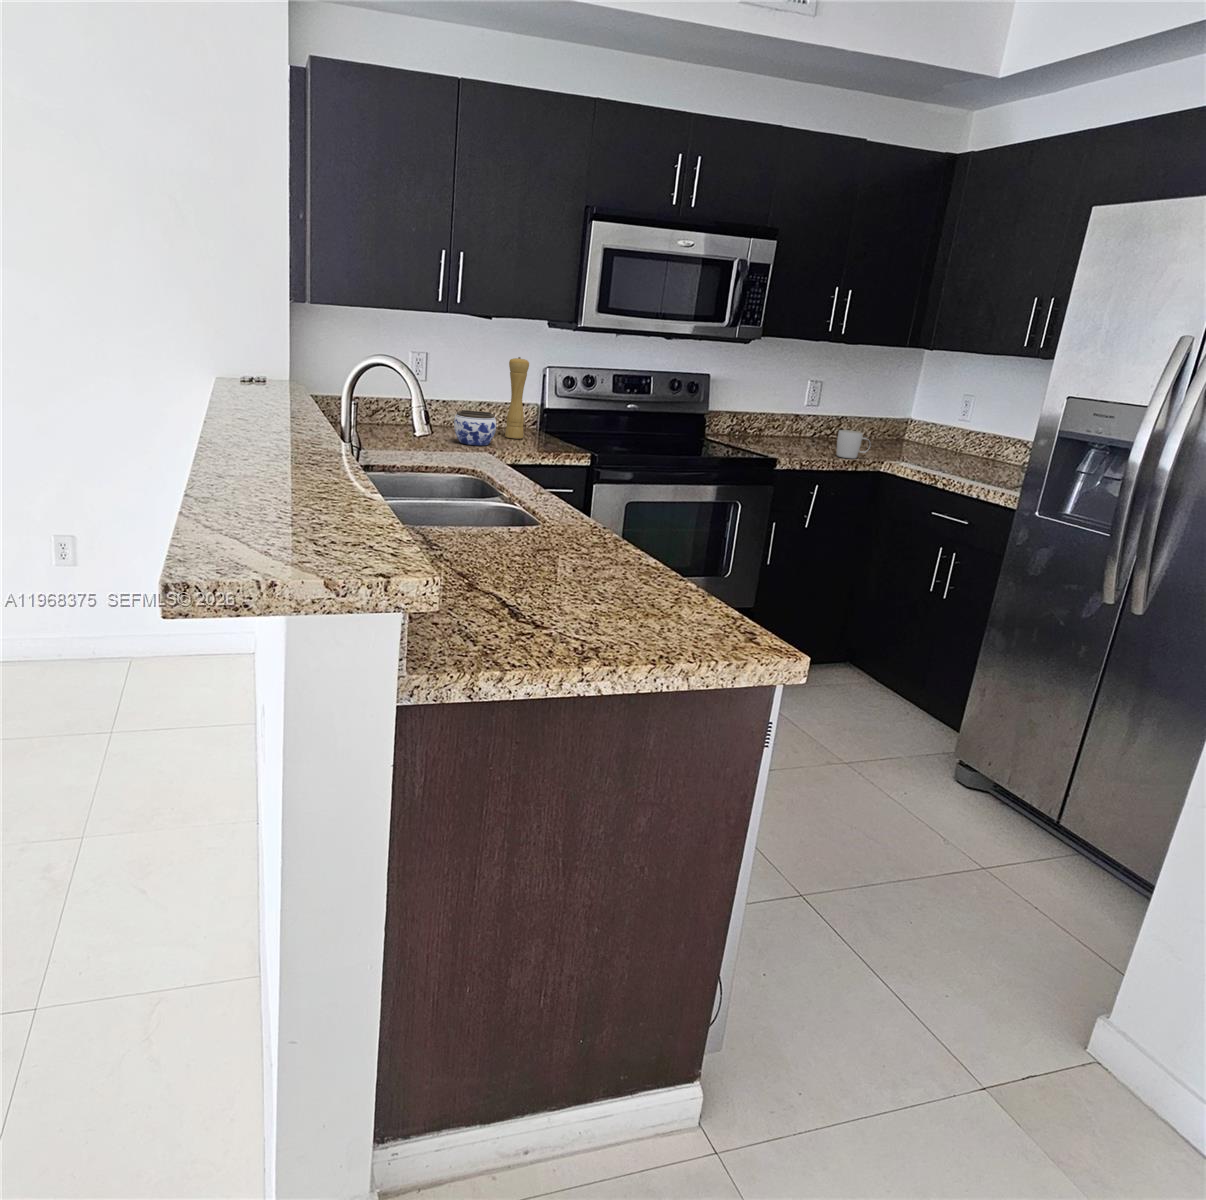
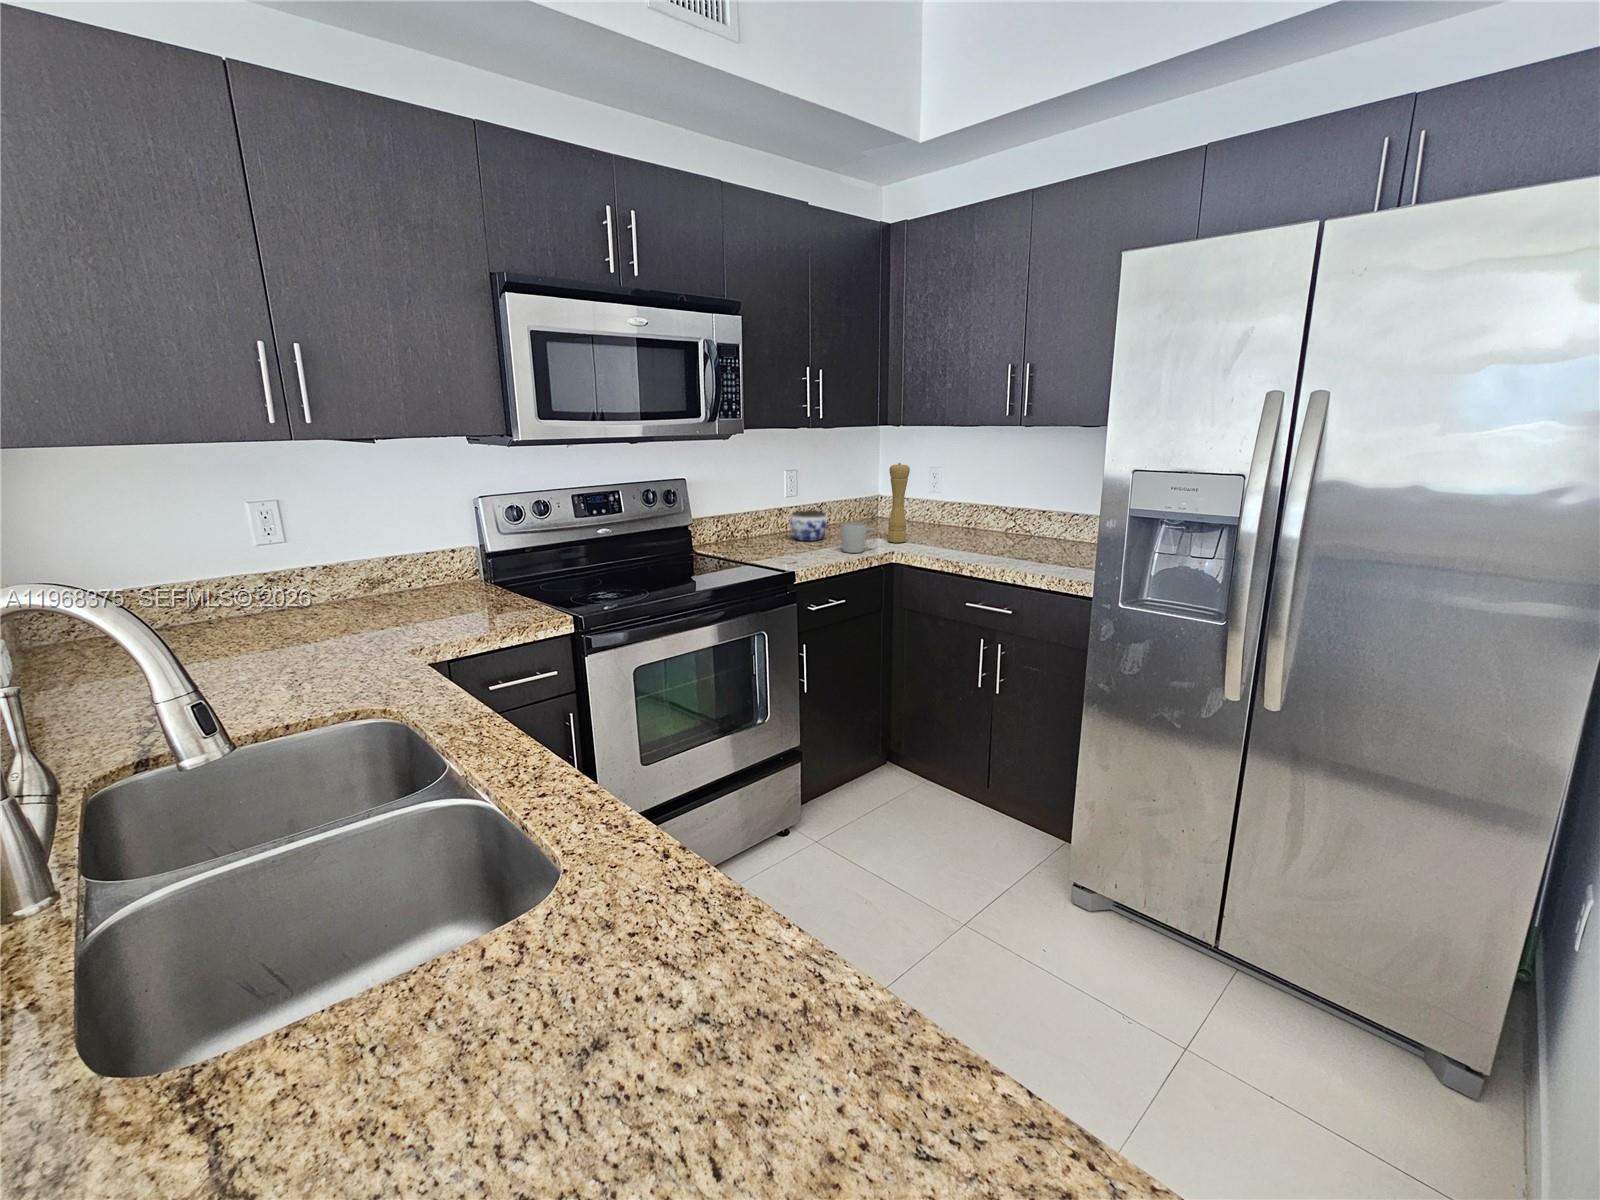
pepper mill: present [505,357,529,439] -> present [887,463,910,543]
jar: present [454,410,496,445] -> present [790,510,828,541]

